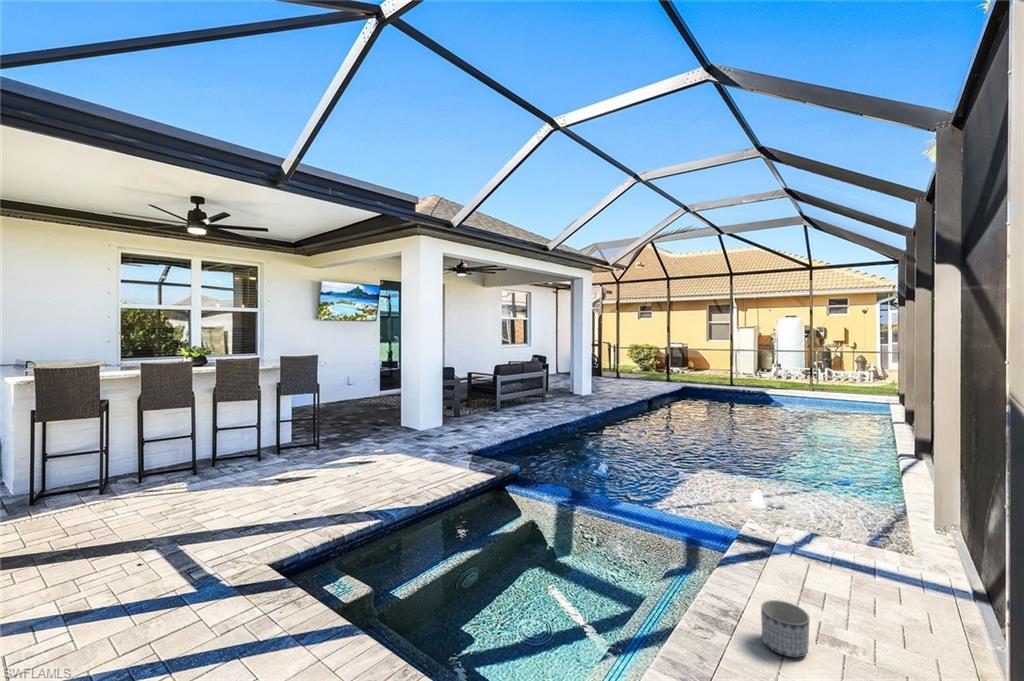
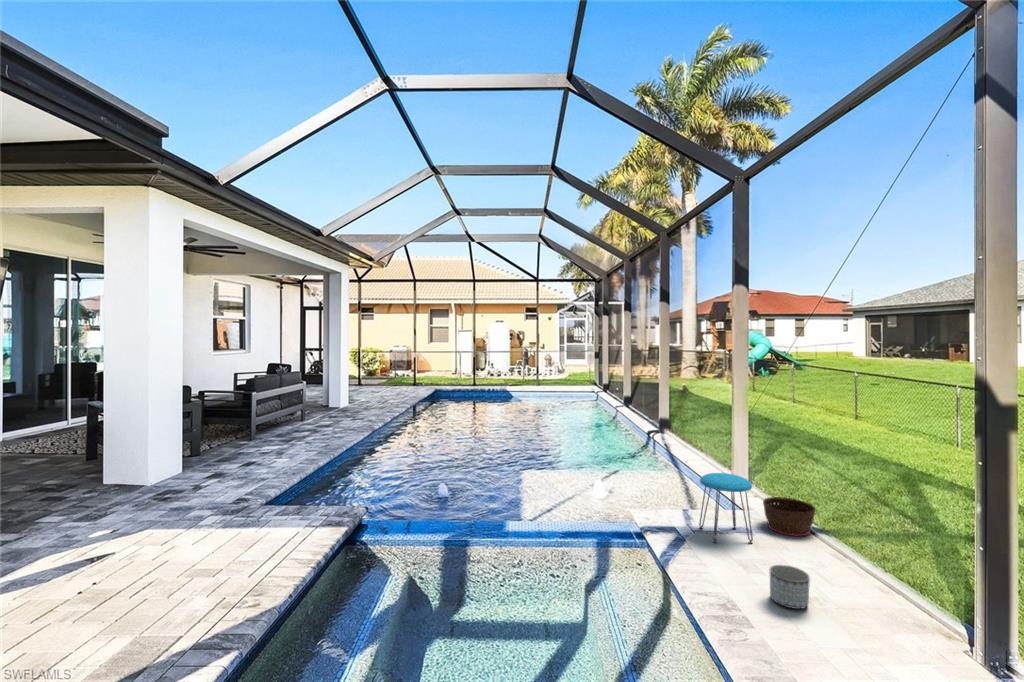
stool: none [783,494,852,589] -> present [699,473,753,544]
basket: none [892,545,977,606] -> present [763,497,816,536]

